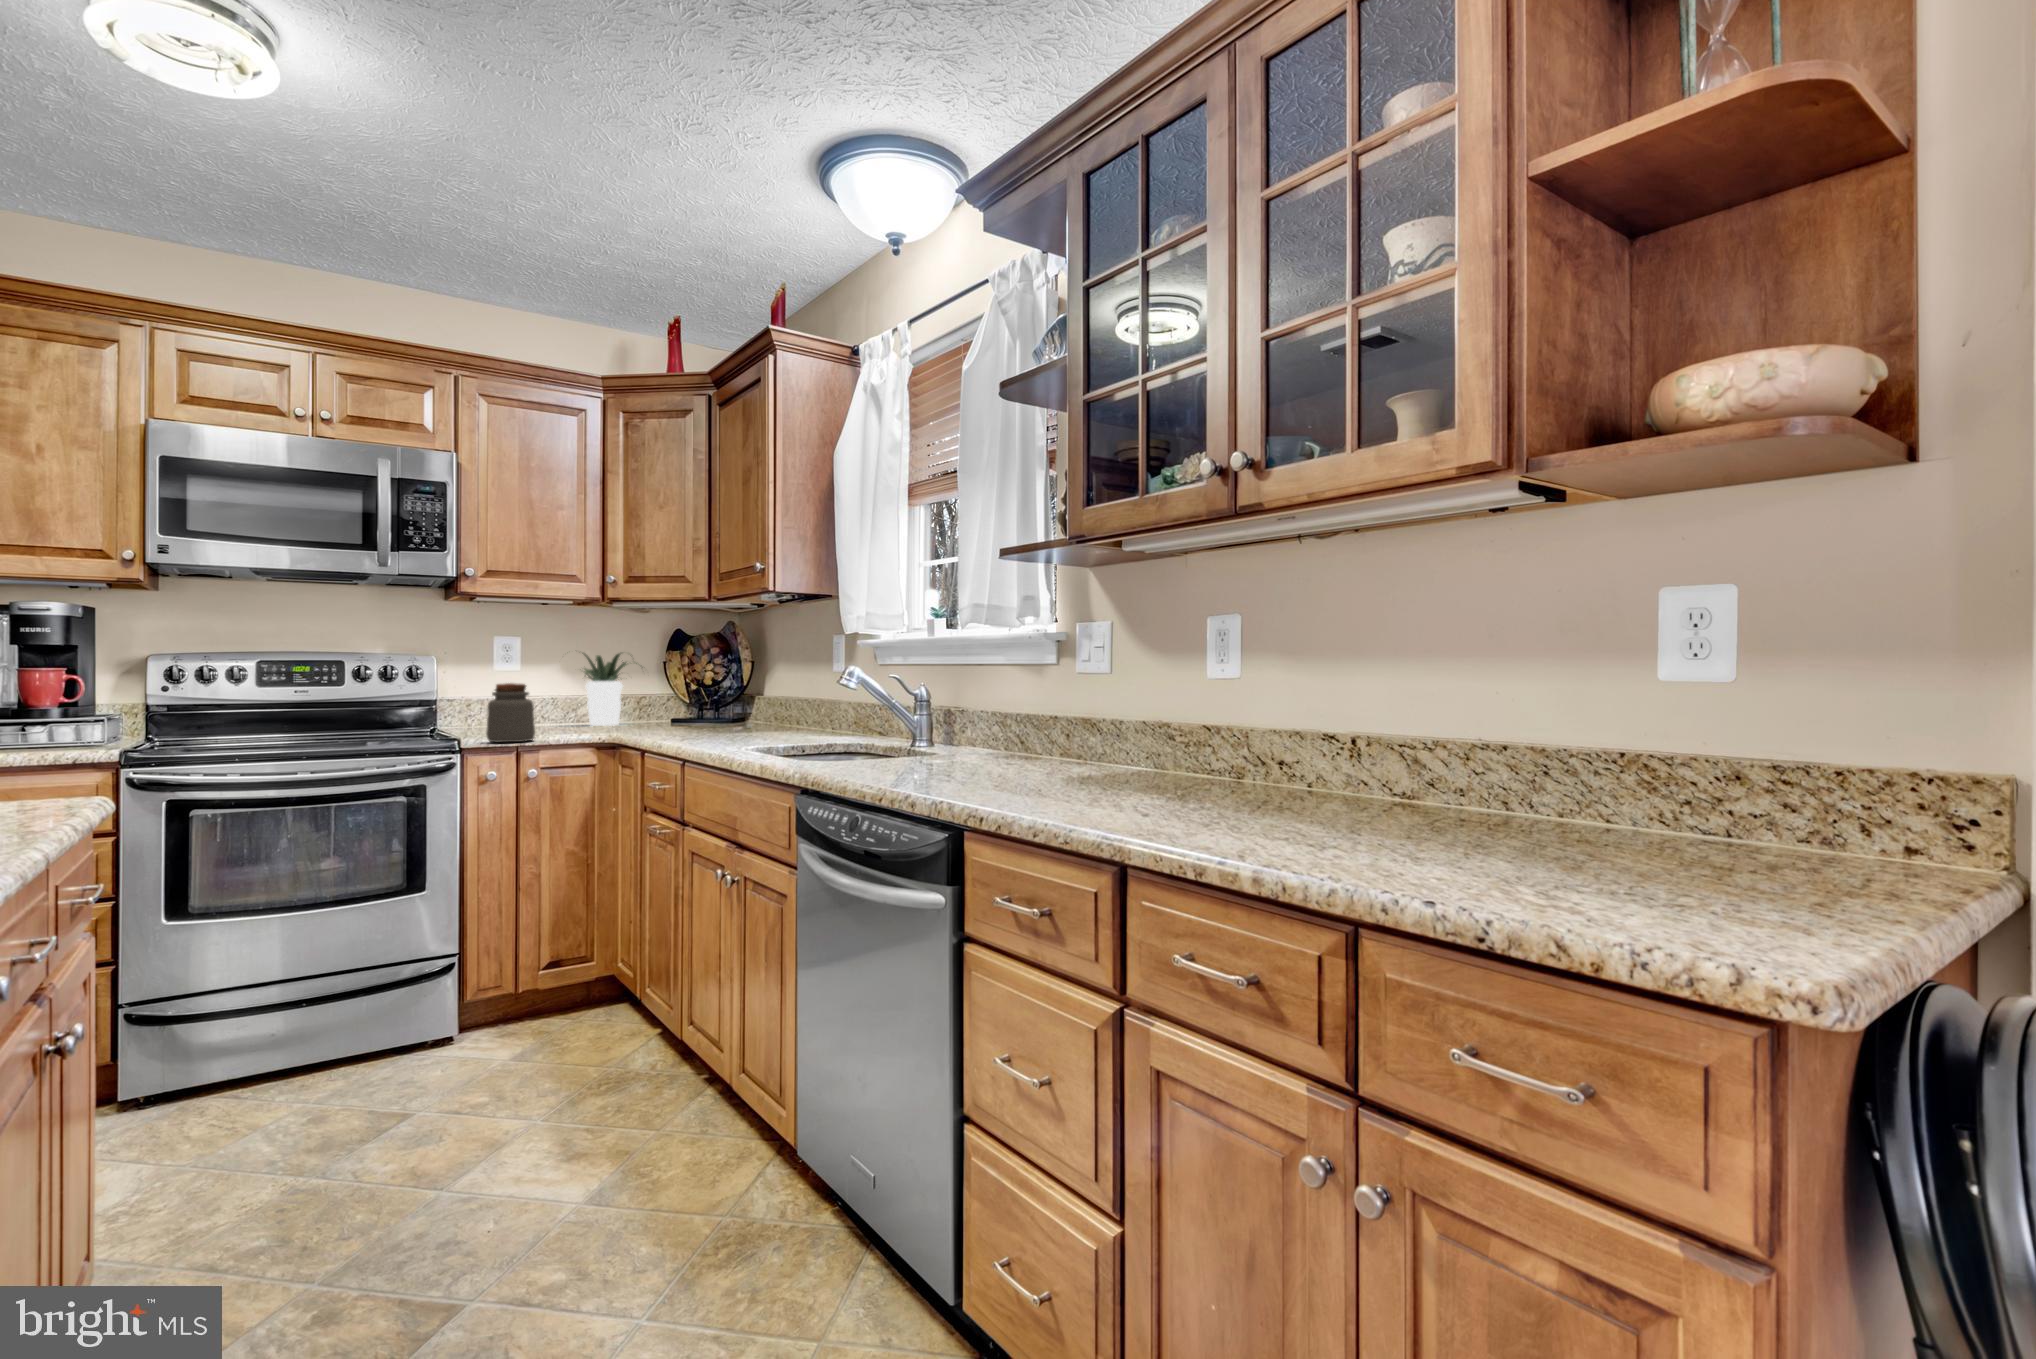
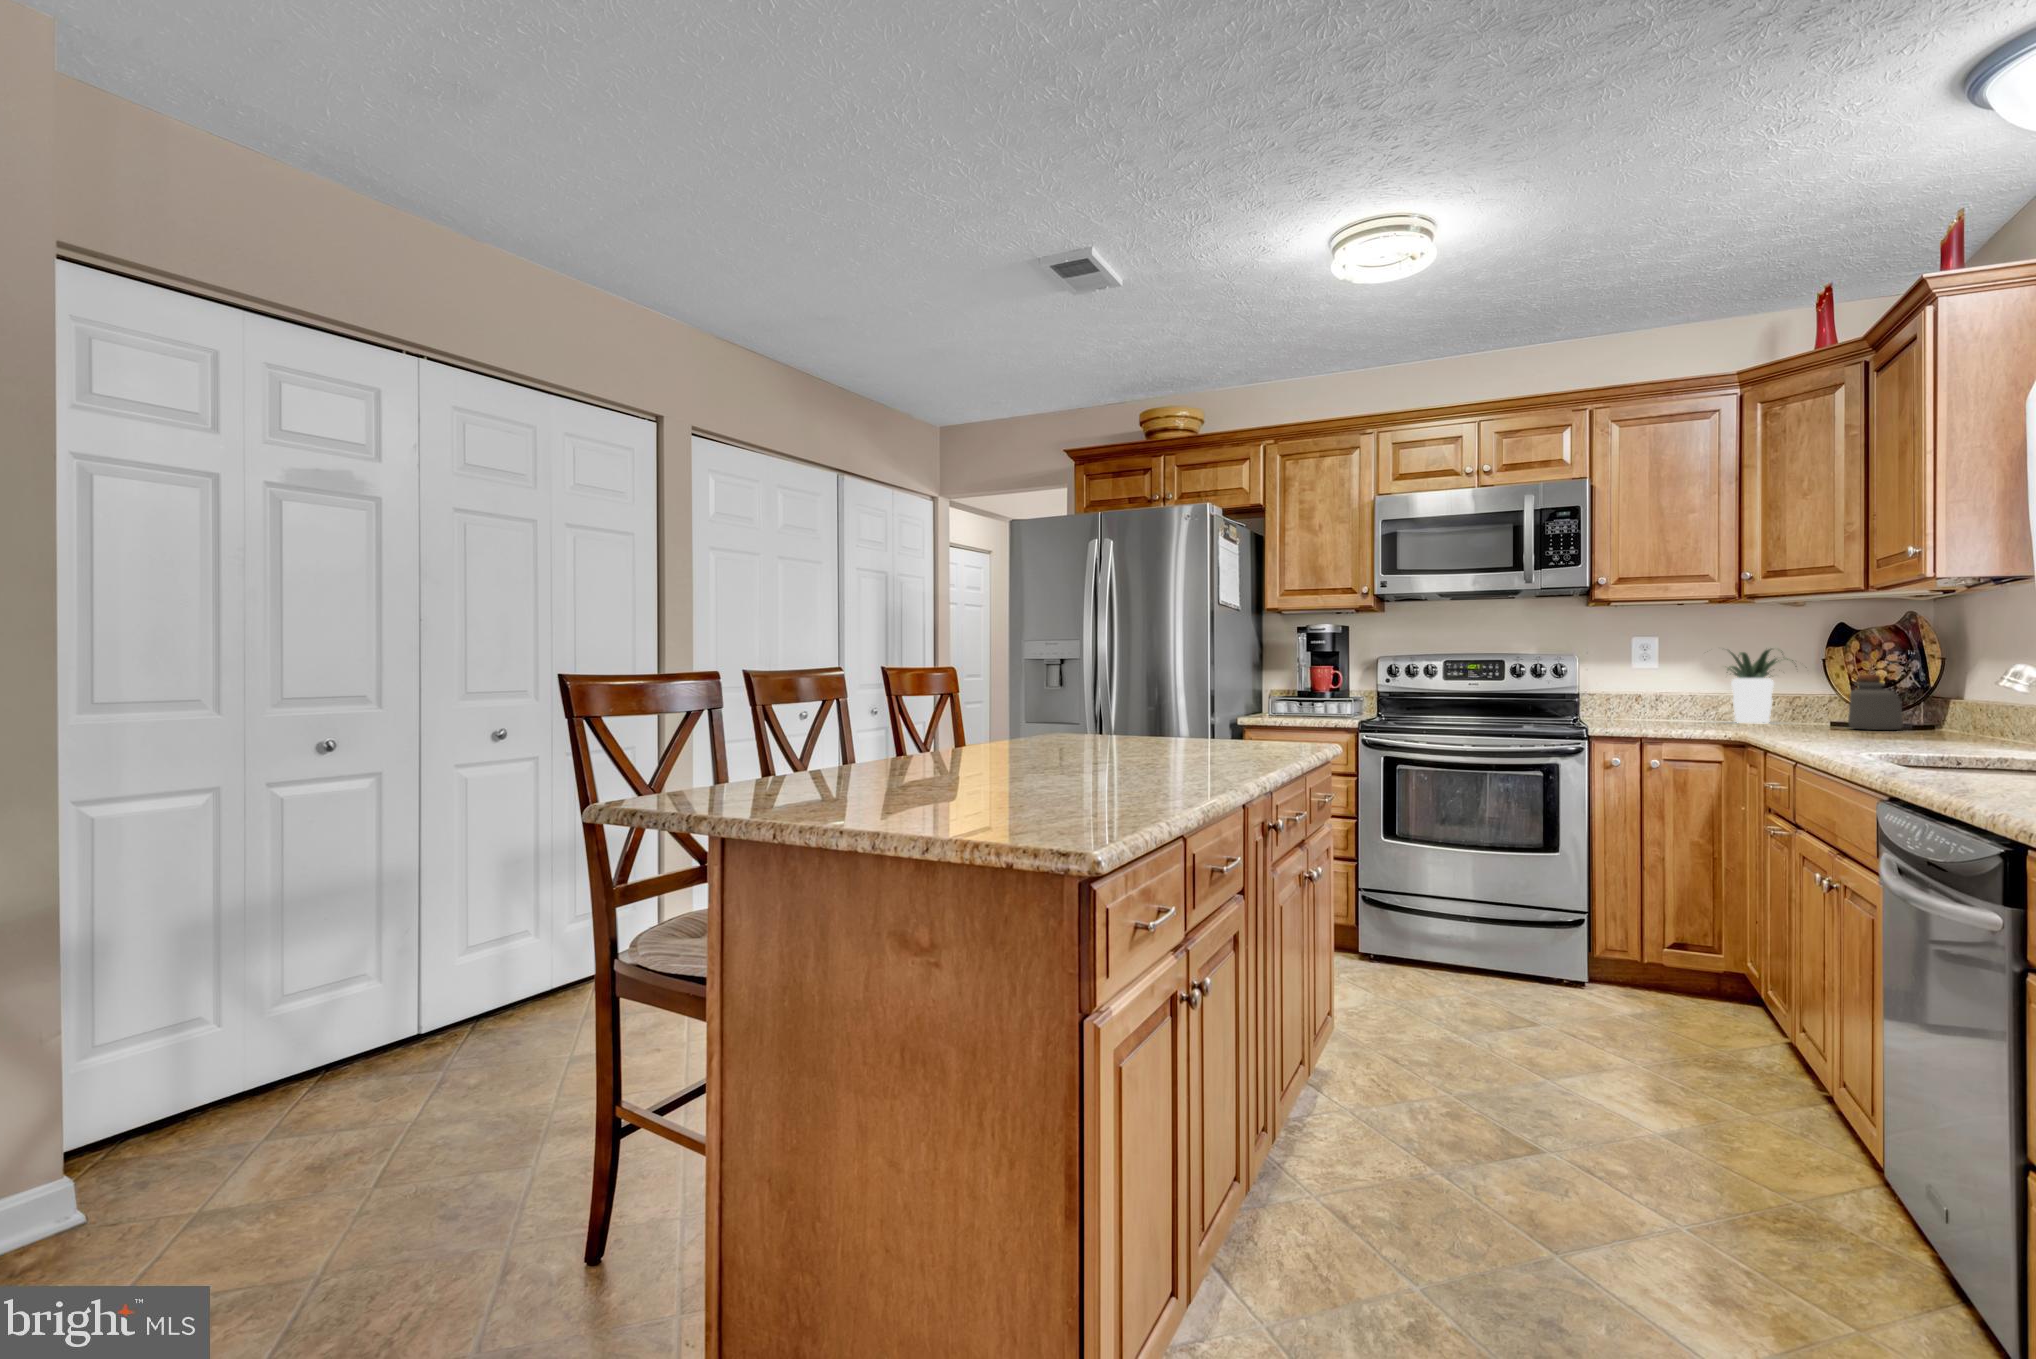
jar: present [486,683,535,742] -> present [1848,674,1903,730]

